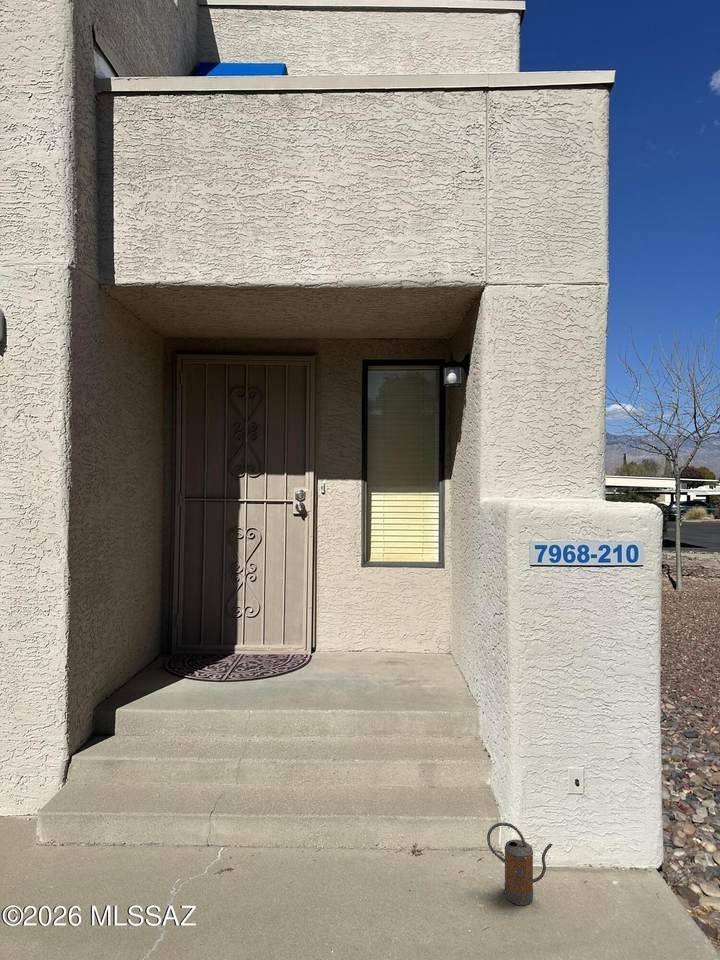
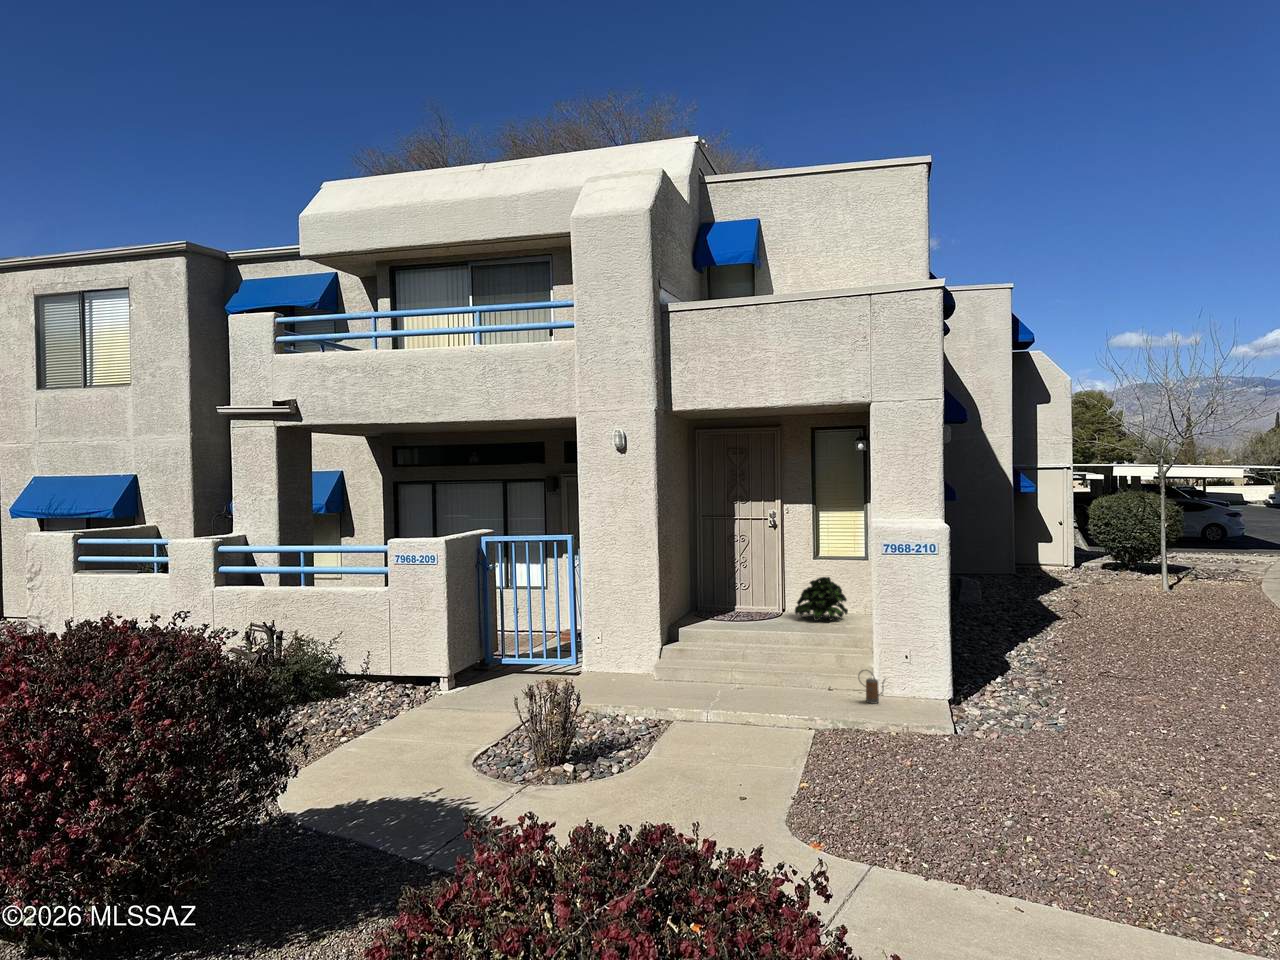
potted plant: none [334,596,421,676] -> present [795,577,848,621]

